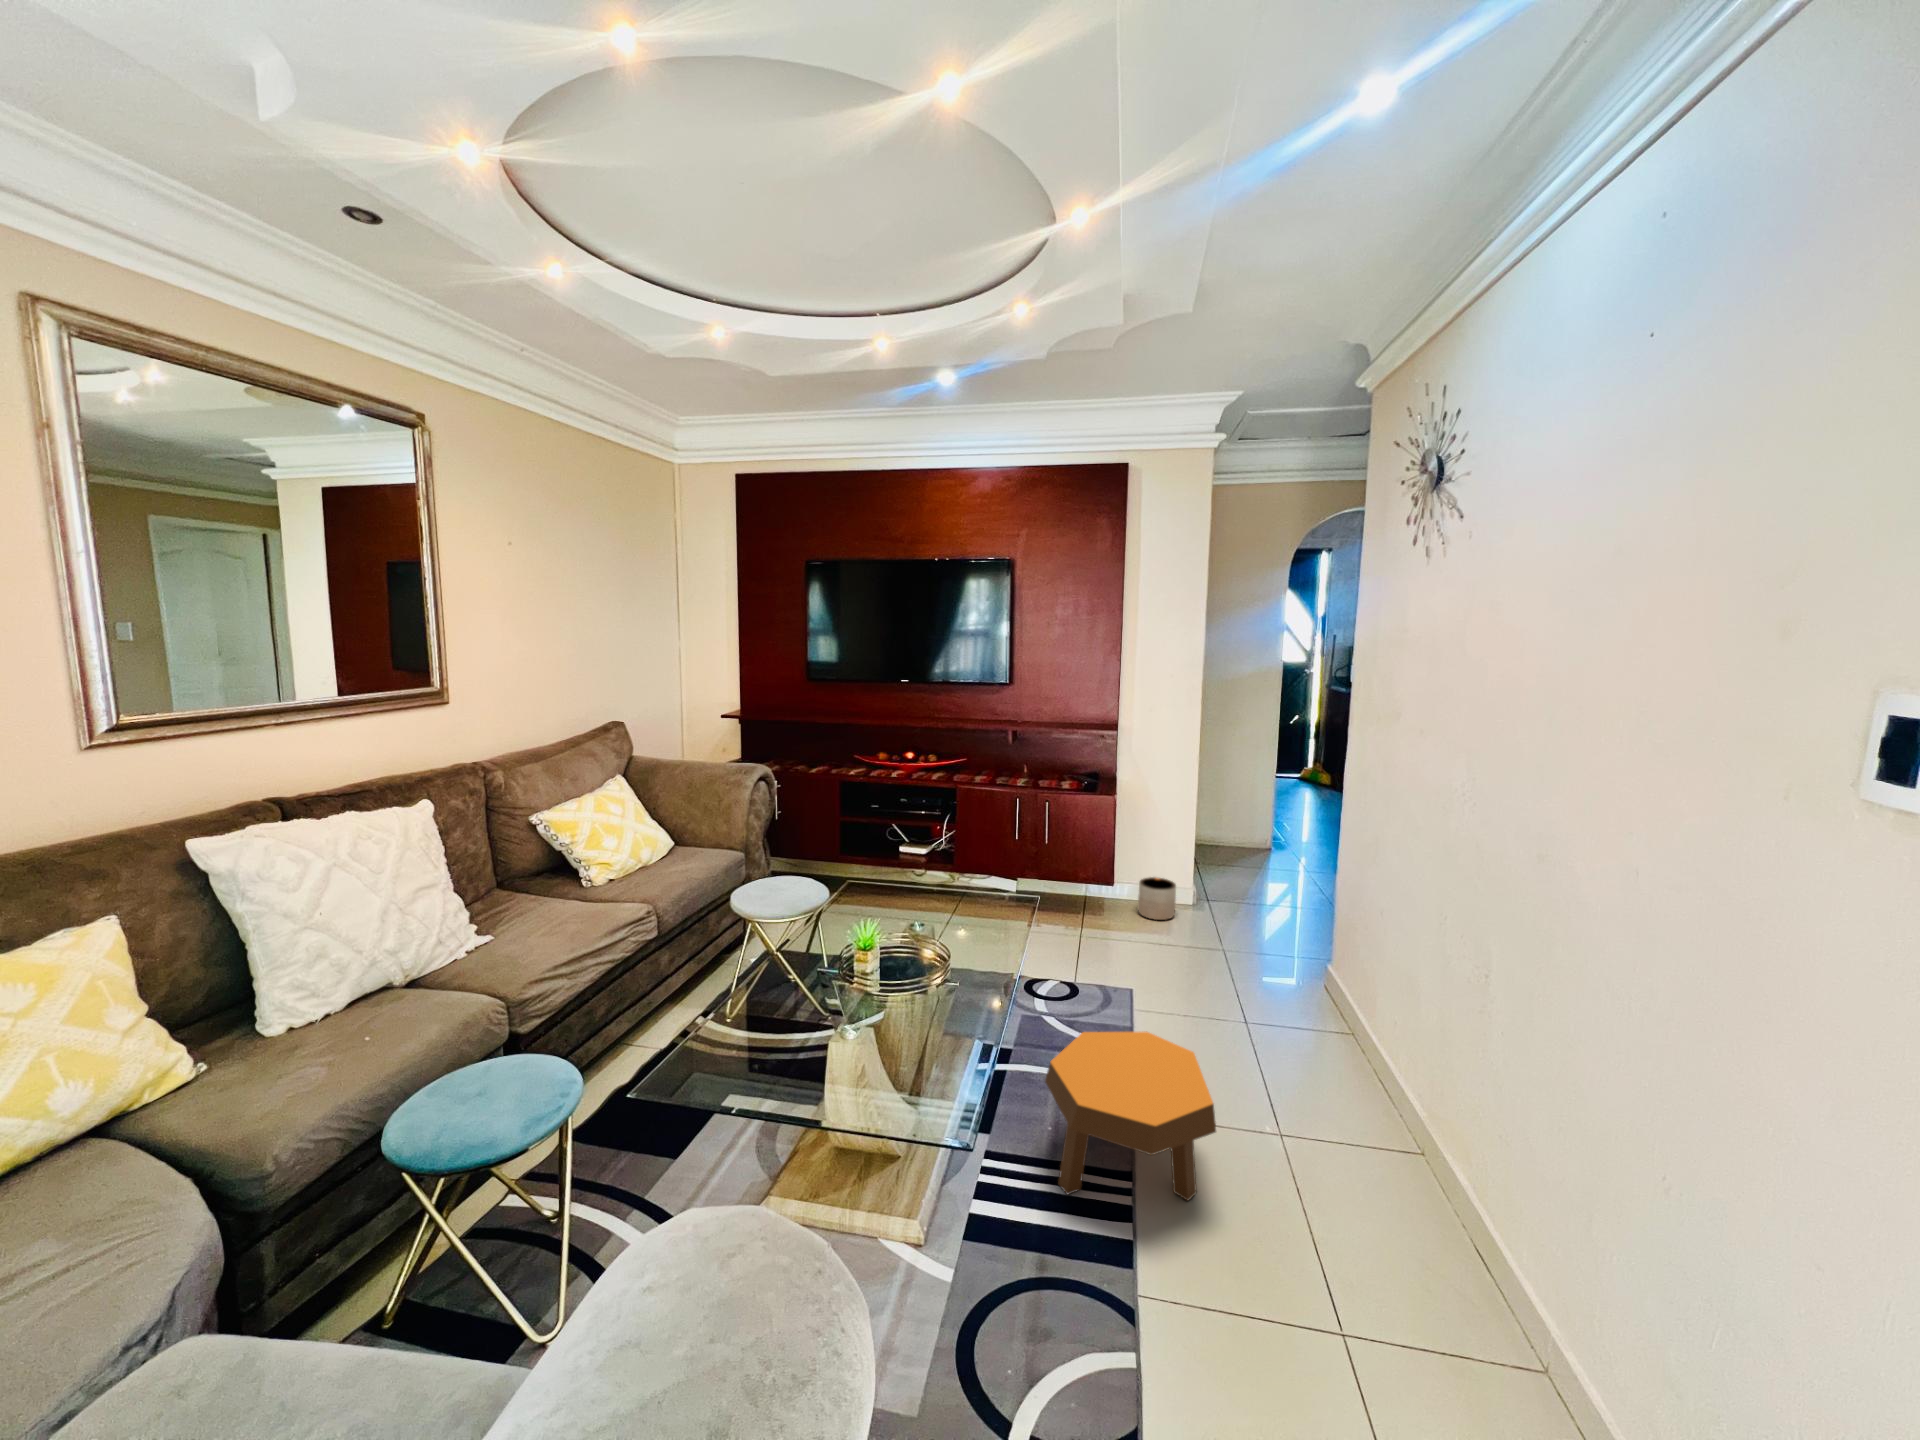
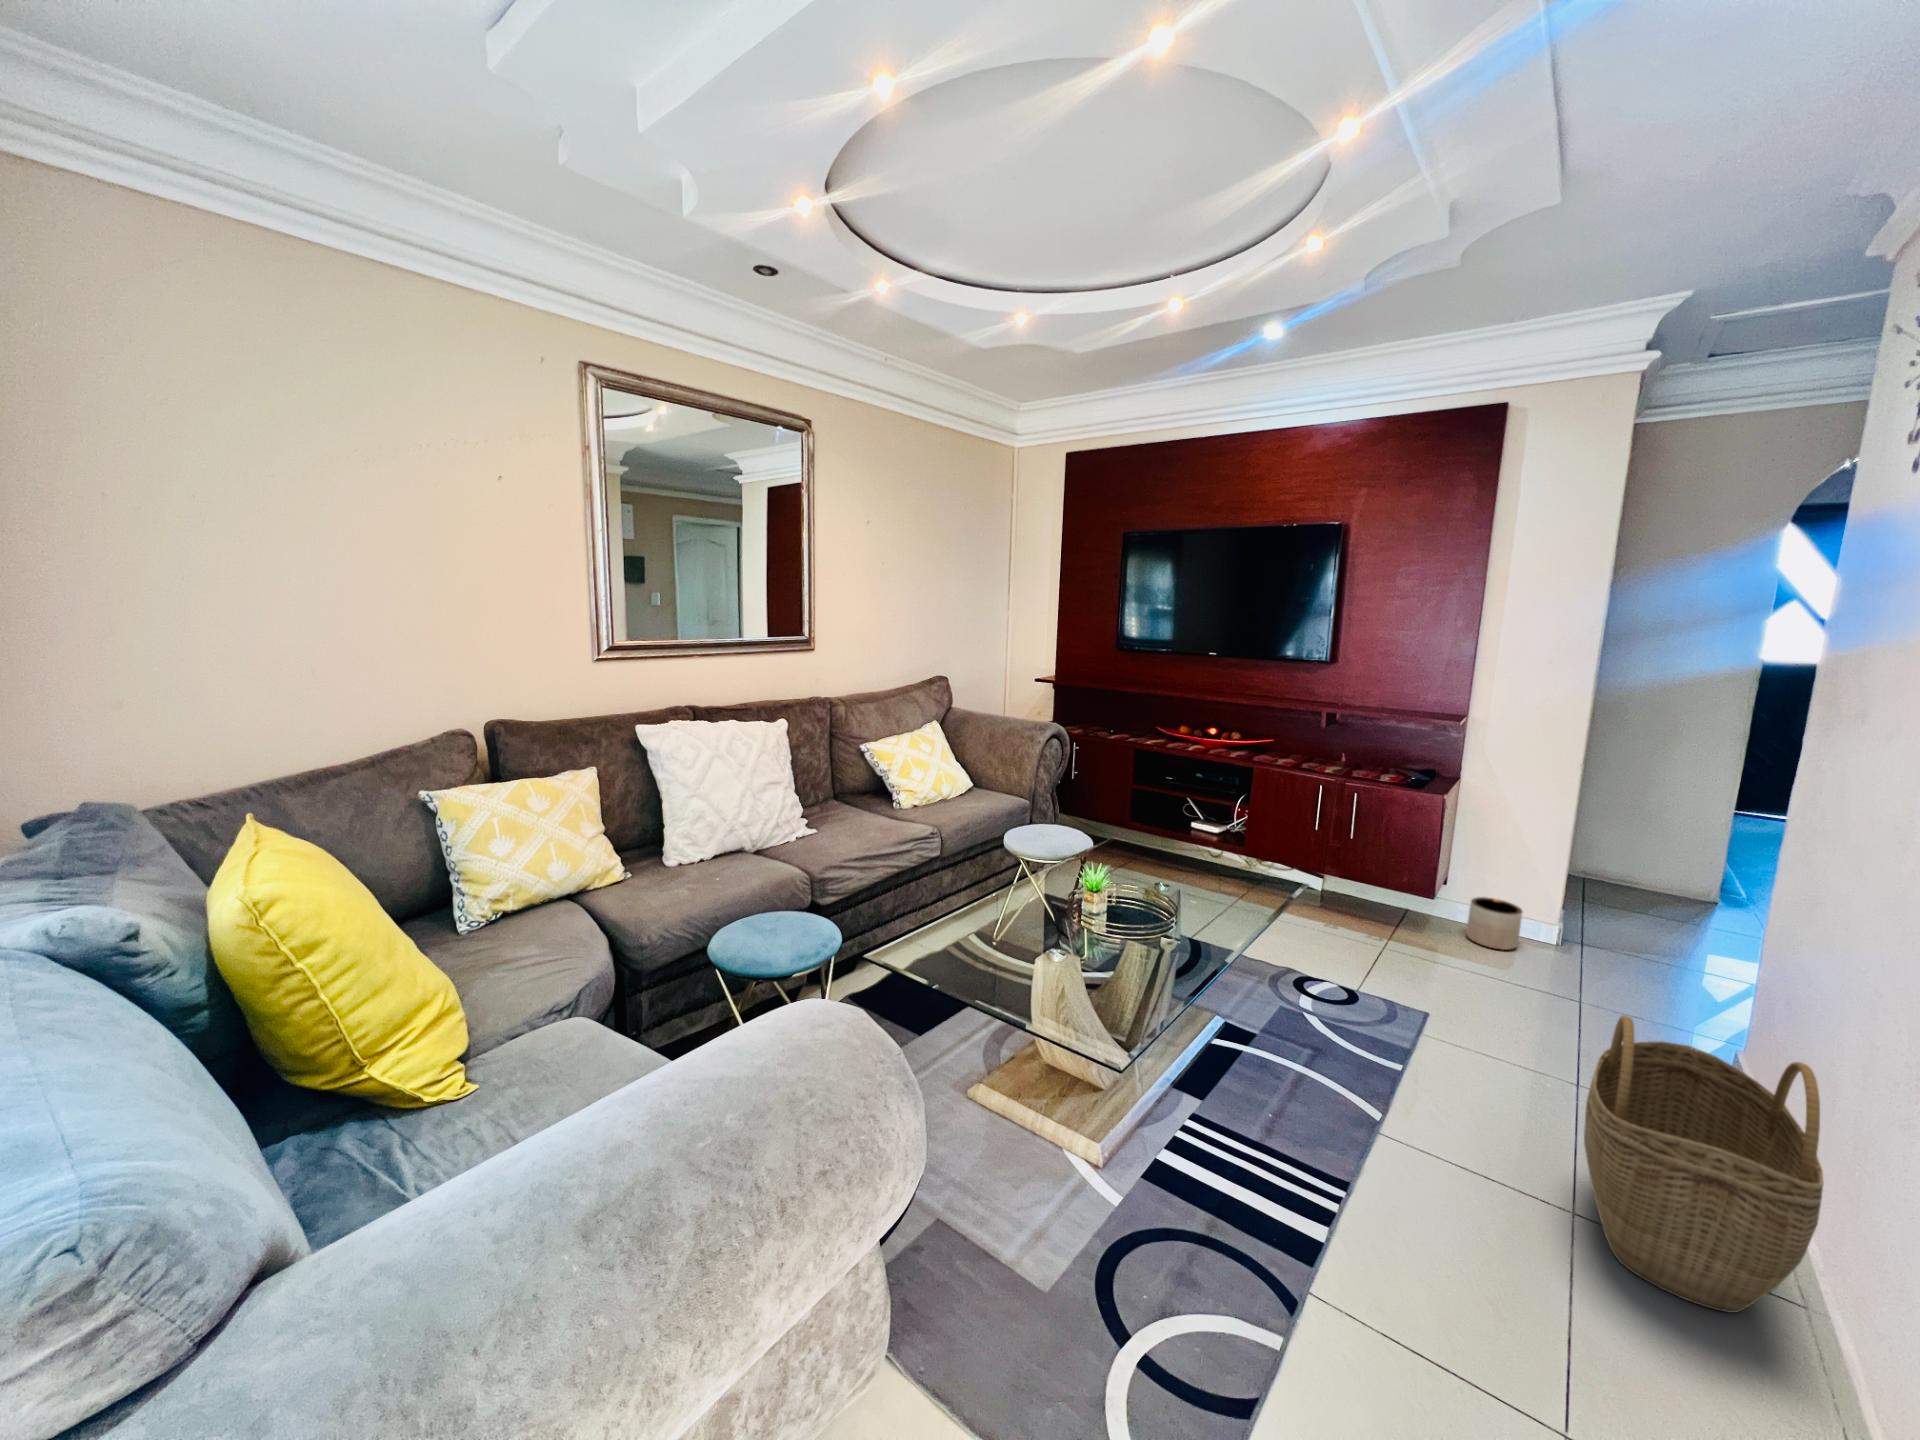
woven basket: none [1280,968,1434,1180] -> present [1584,1015,1824,1313]
footstool: present [1045,1032,1216,1201] -> none [1259,1024,1456,1234]

